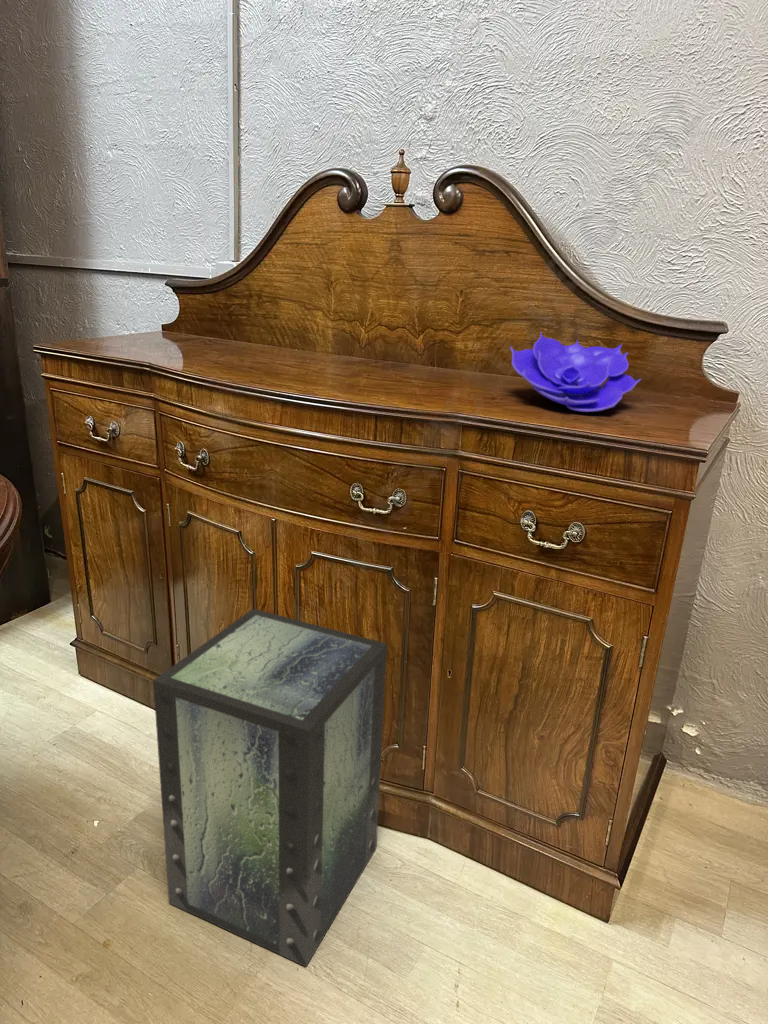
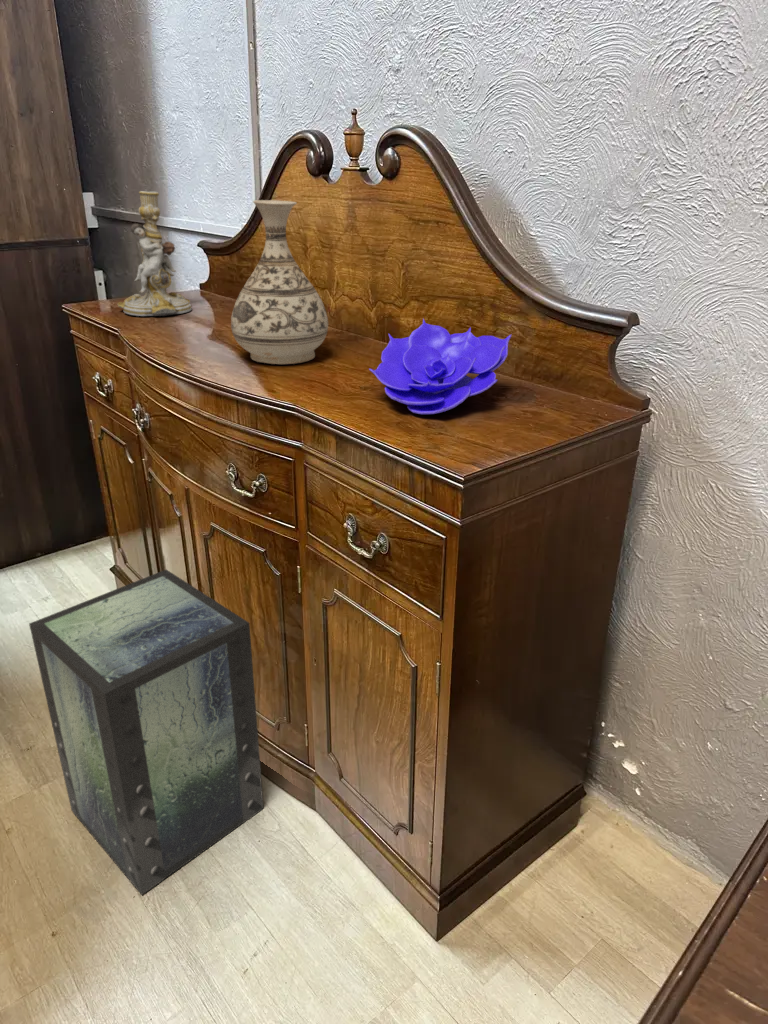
candlestick: none [113,219,194,350] -> present [118,191,192,316]
vase: none [323,223,418,383] -> present [231,200,328,364]

